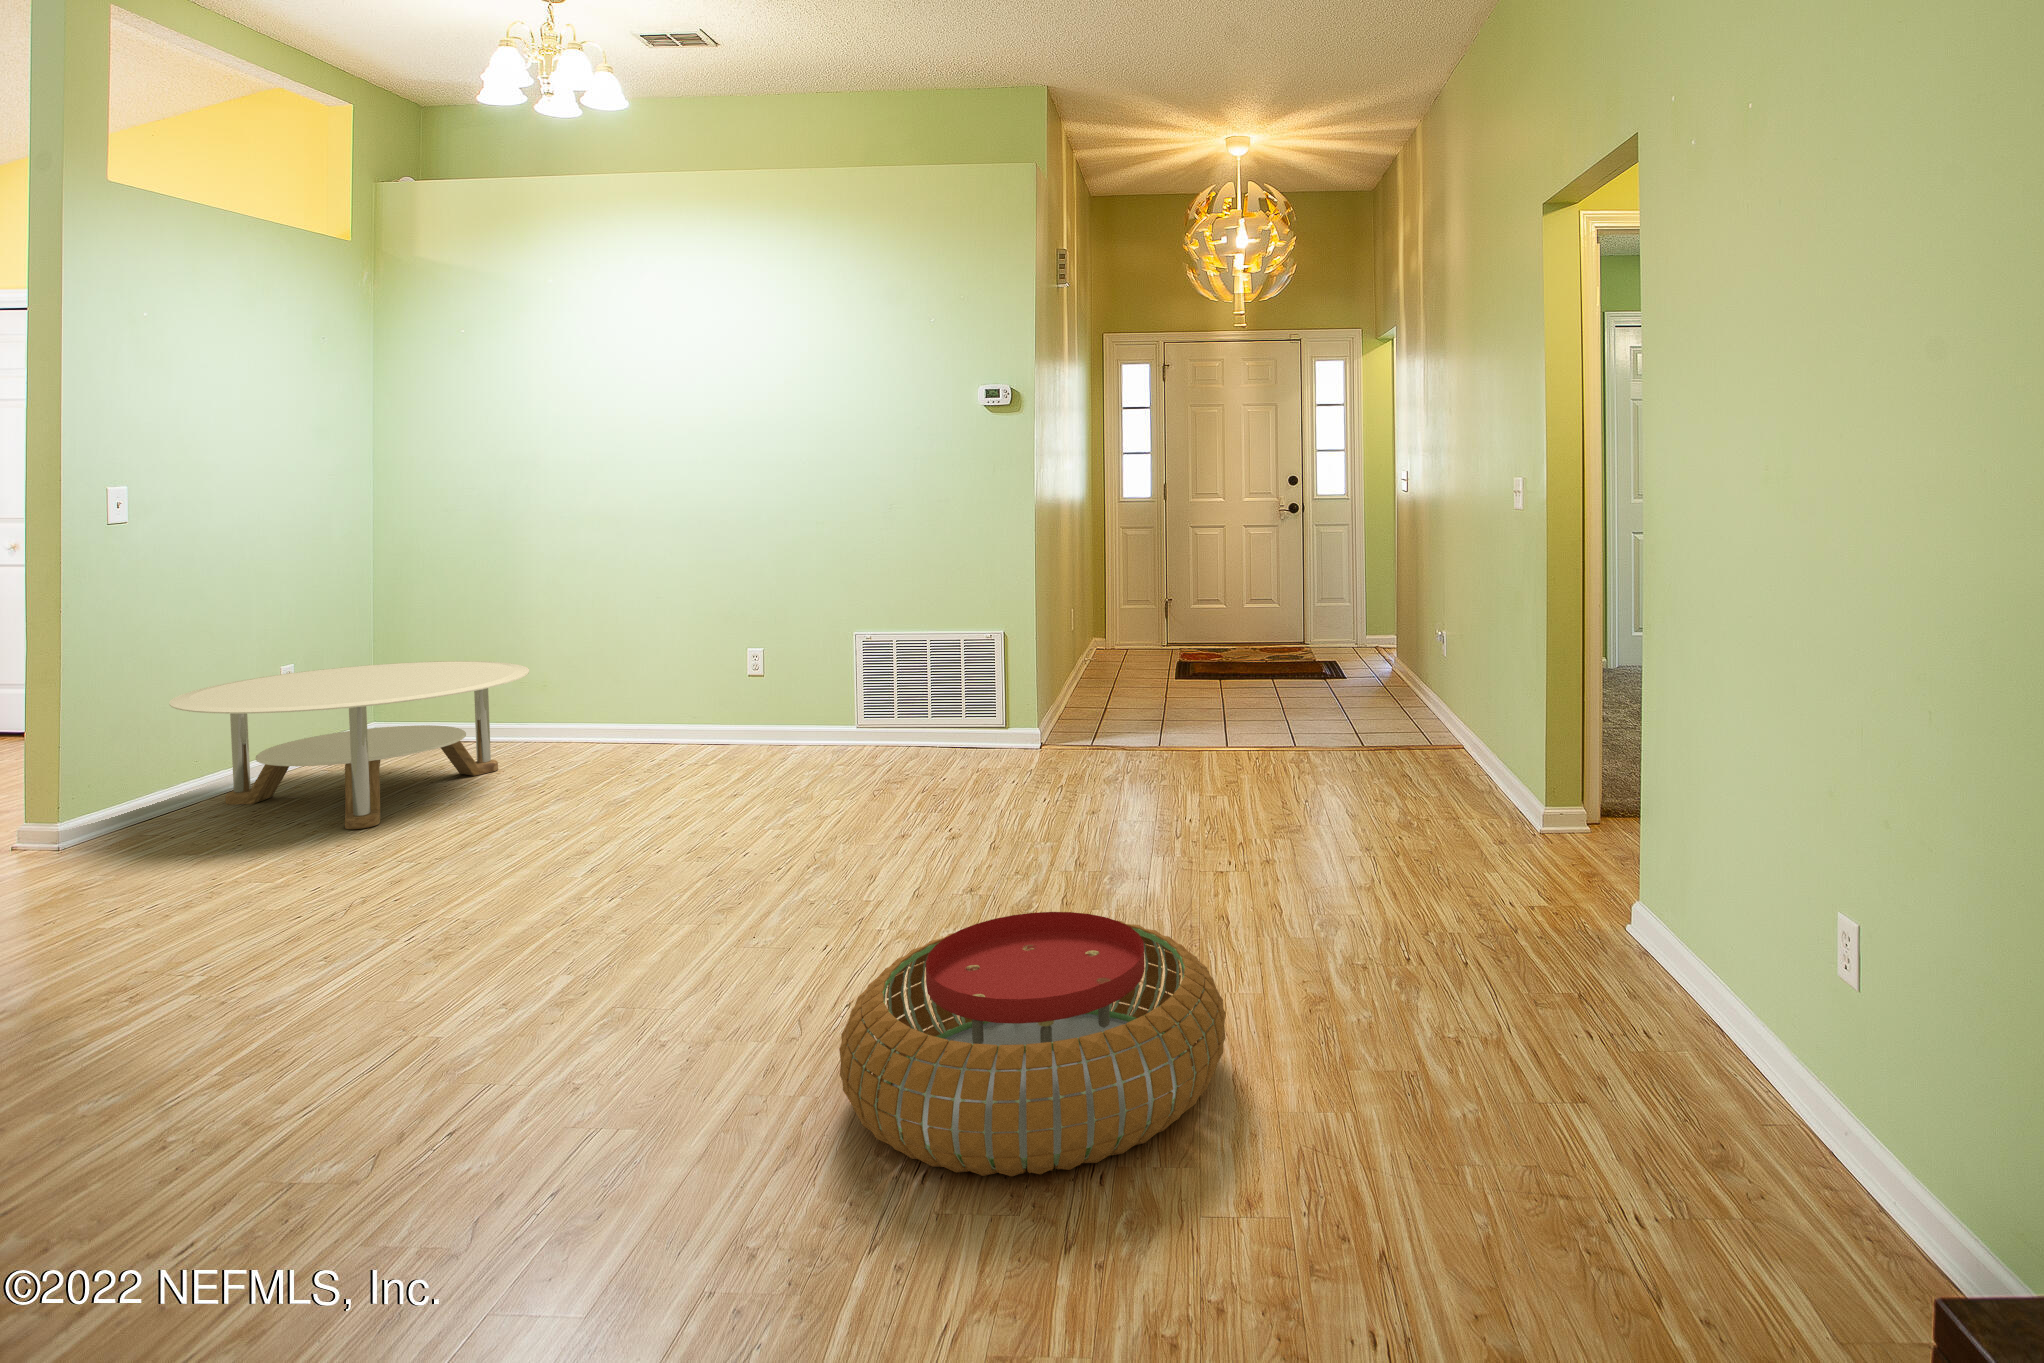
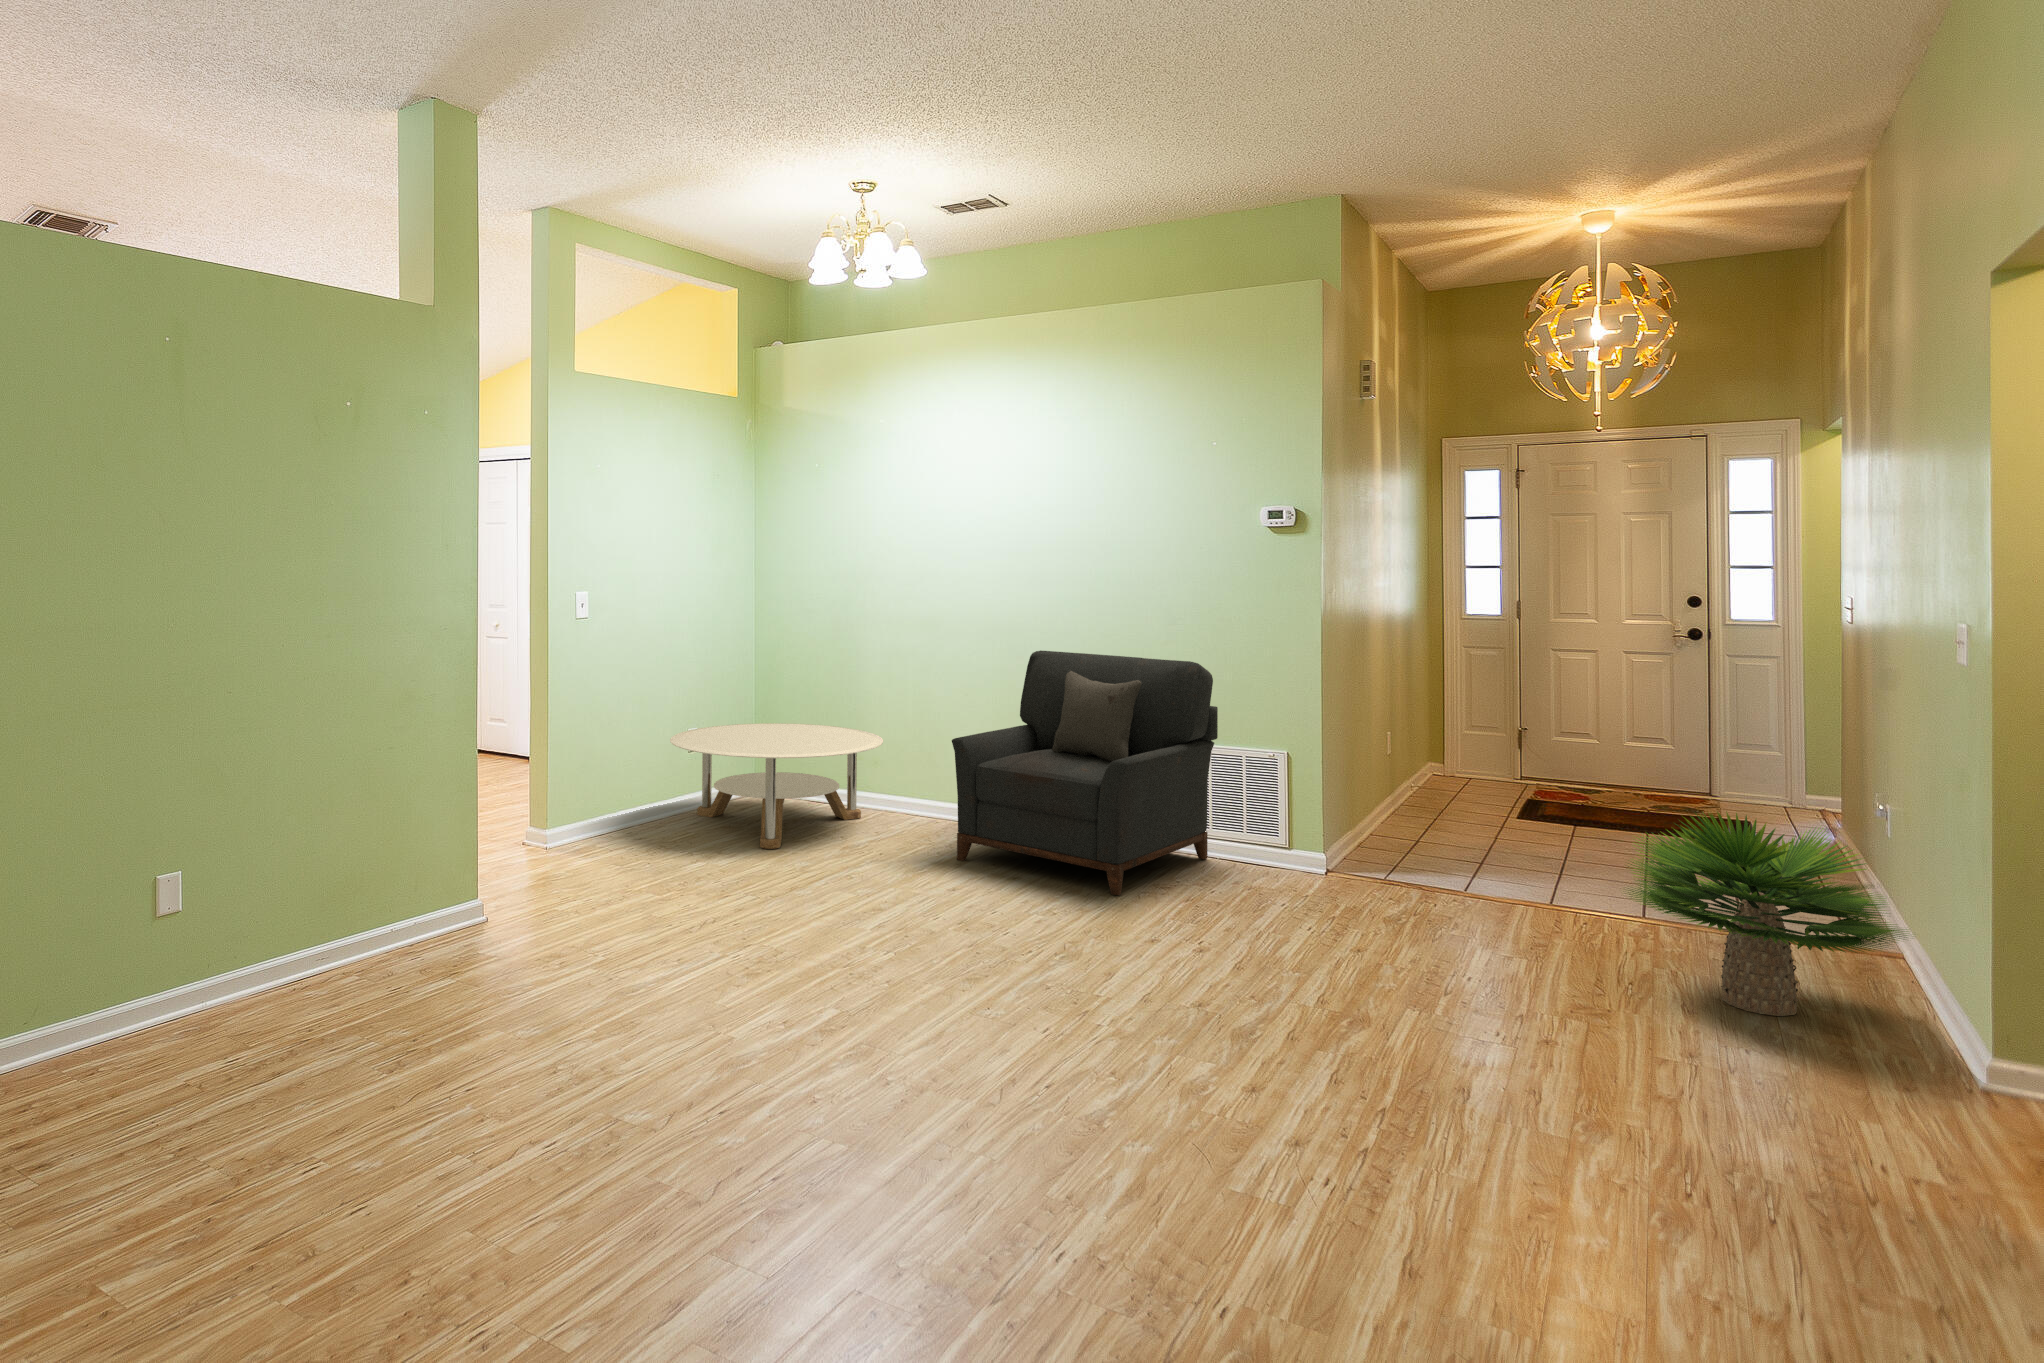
armchair: none [631,546,936,801] -> present [952,650,1218,896]
potted plant: none [1296,634,1488,794] -> present [1628,812,1907,1016]
pouf: present [839,912,1225,1177] -> none [1034,1032,1394,1275]

